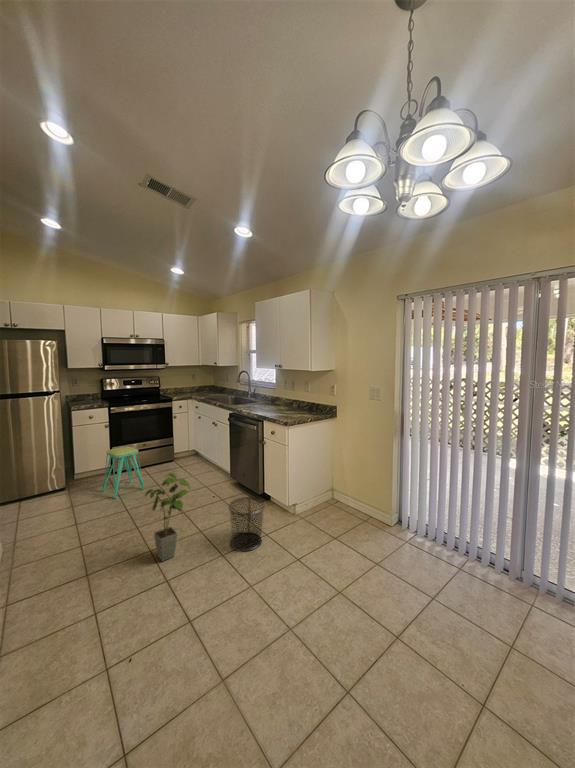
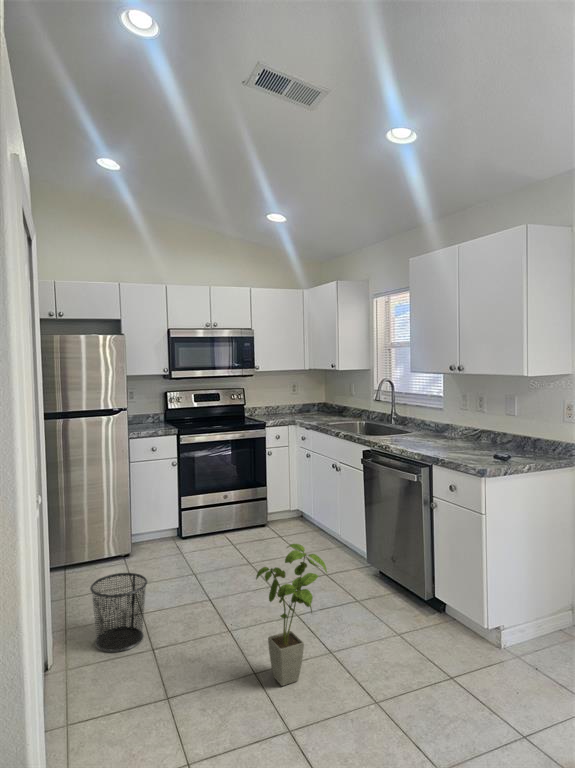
stool: present [102,446,144,499] -> none [172,497,231,578]
trash can: present [229,497,265,551] -> present [90,573,147,652]

